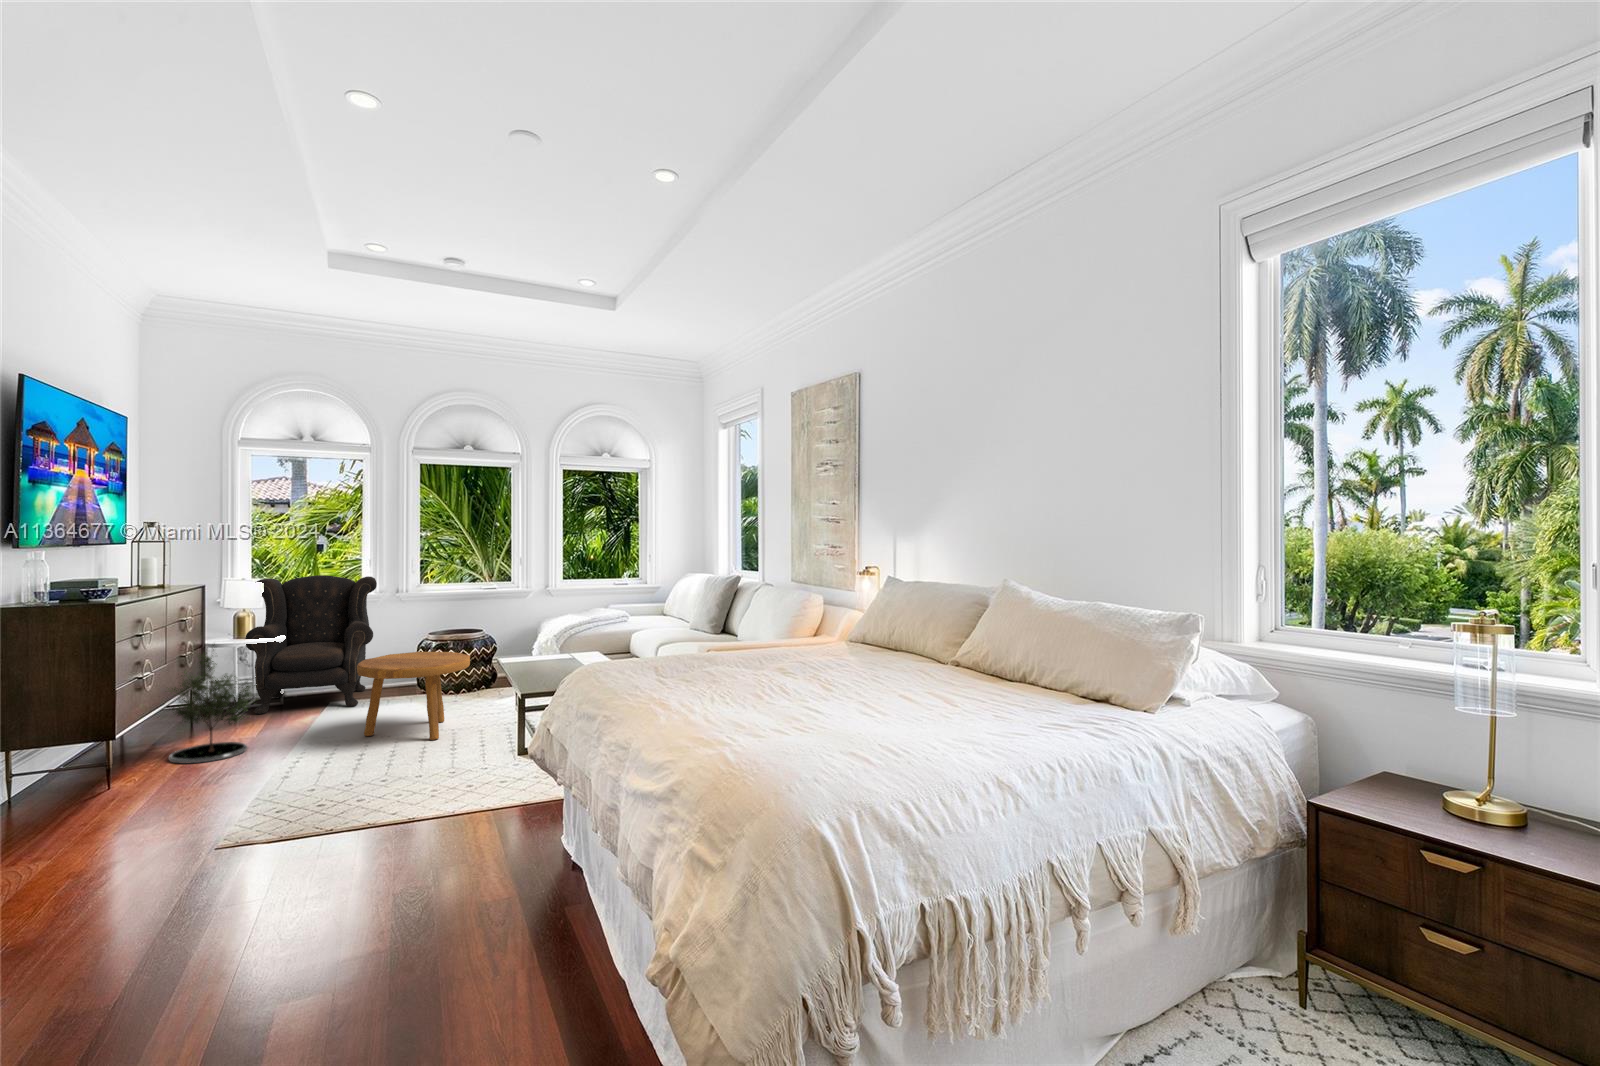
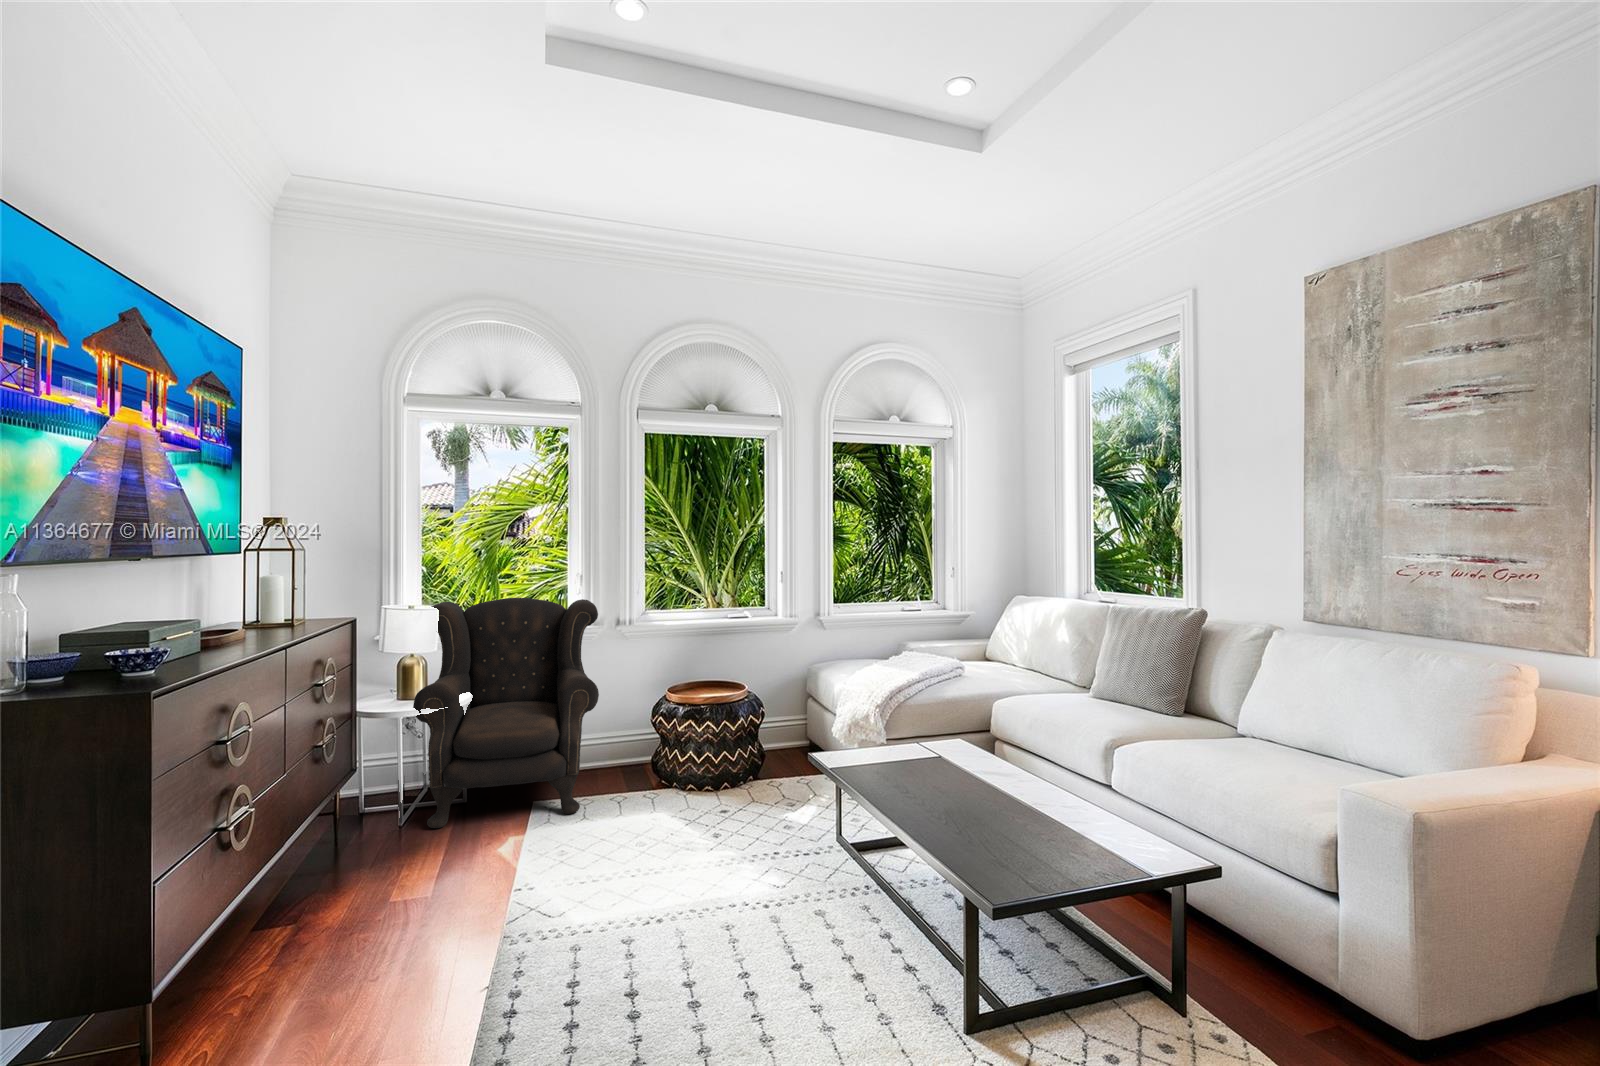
potted tree: present [168,644,255,764] -> none [269,749,445,1007]
footstool: present [357,652,470,740] -> none [612,742,800,937]

